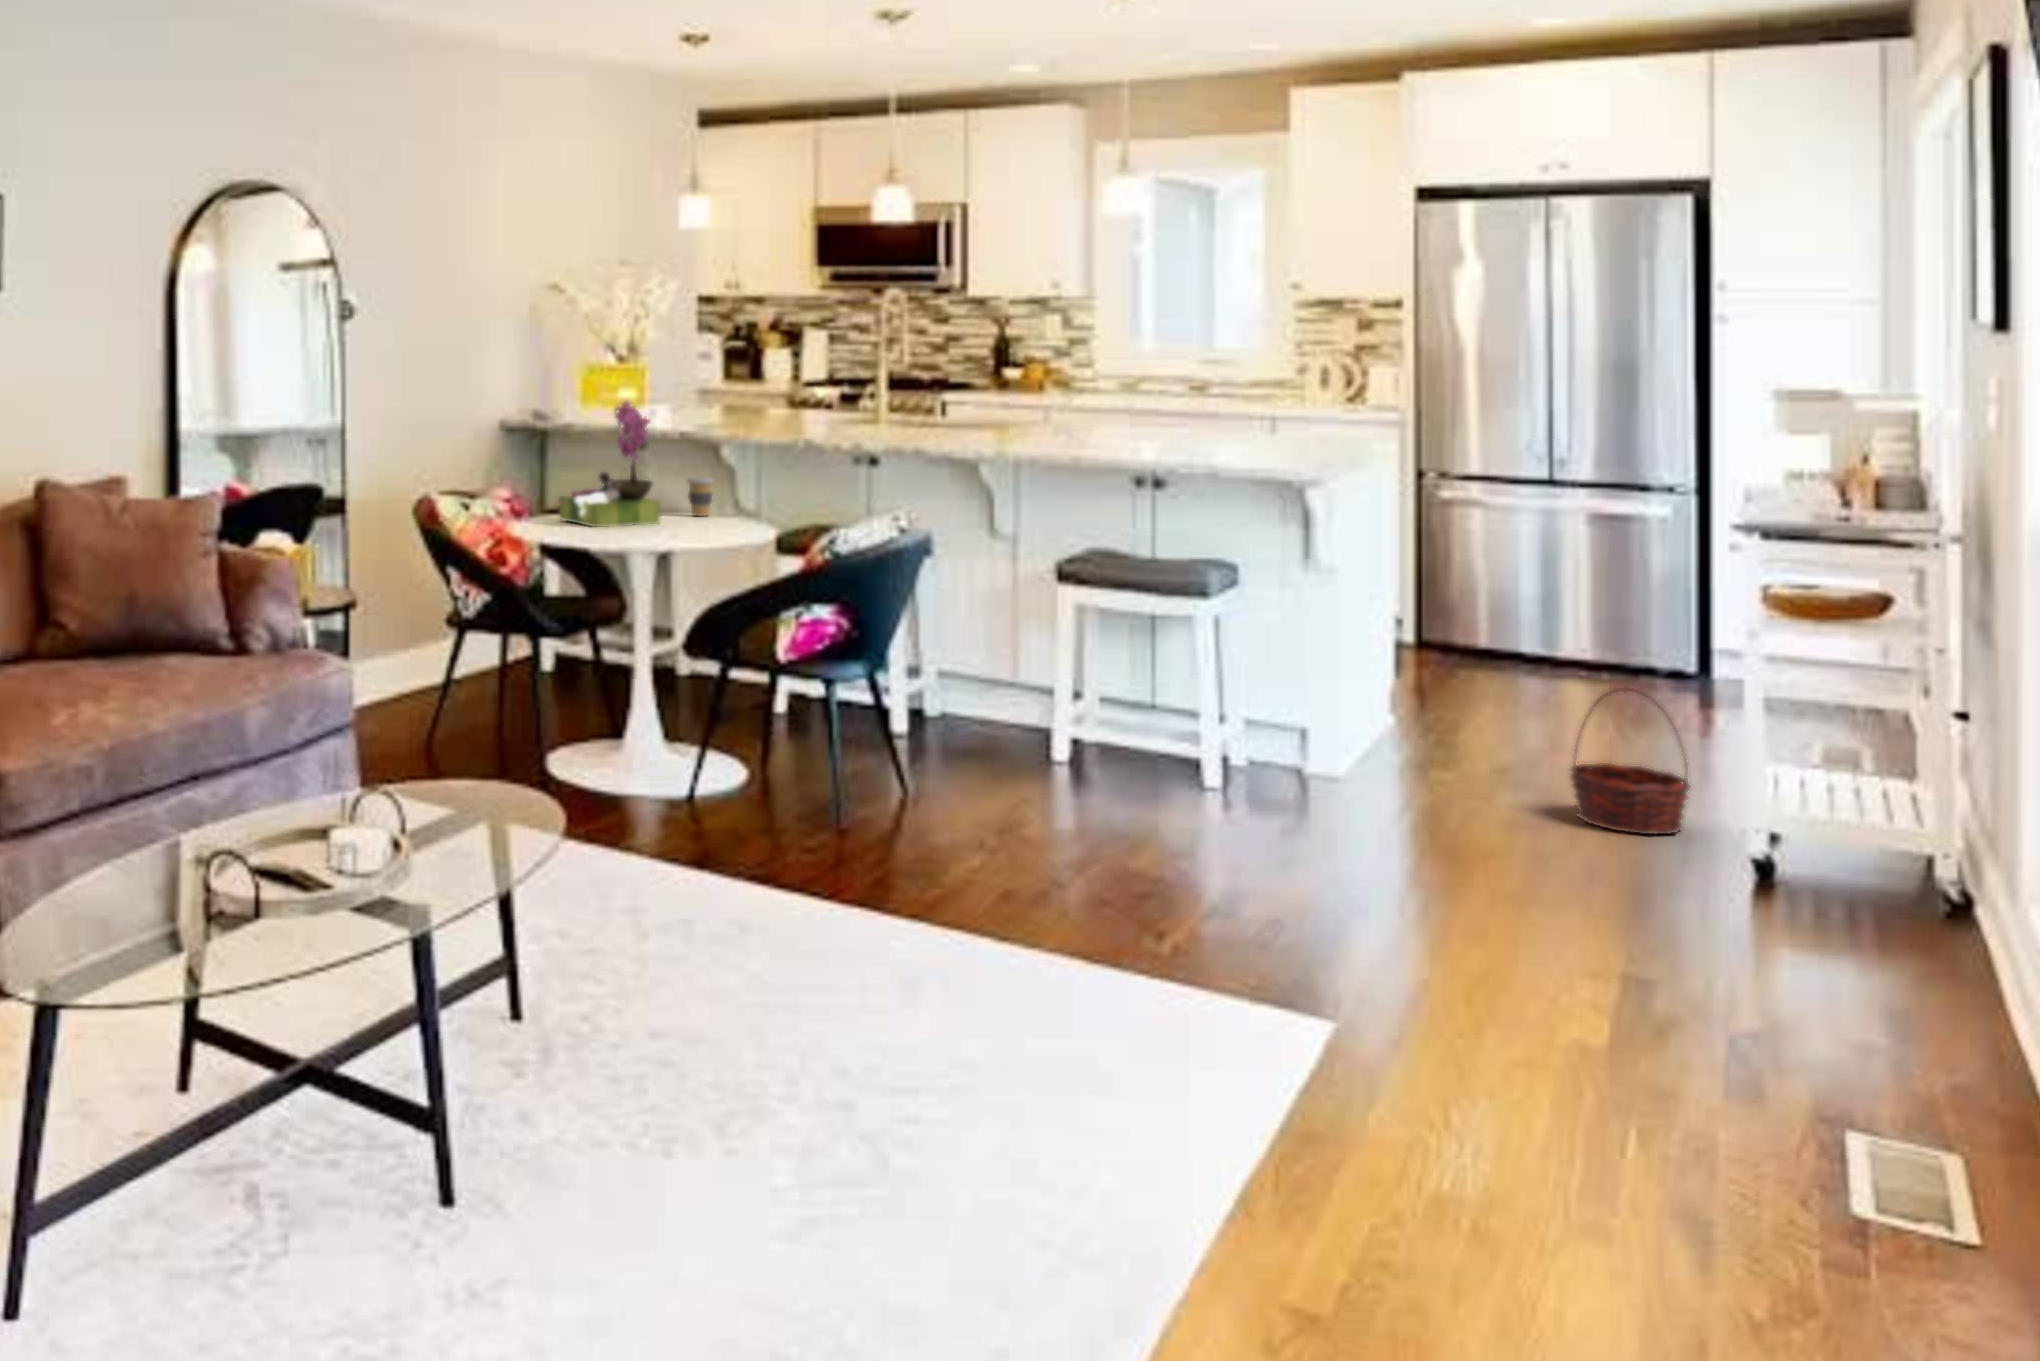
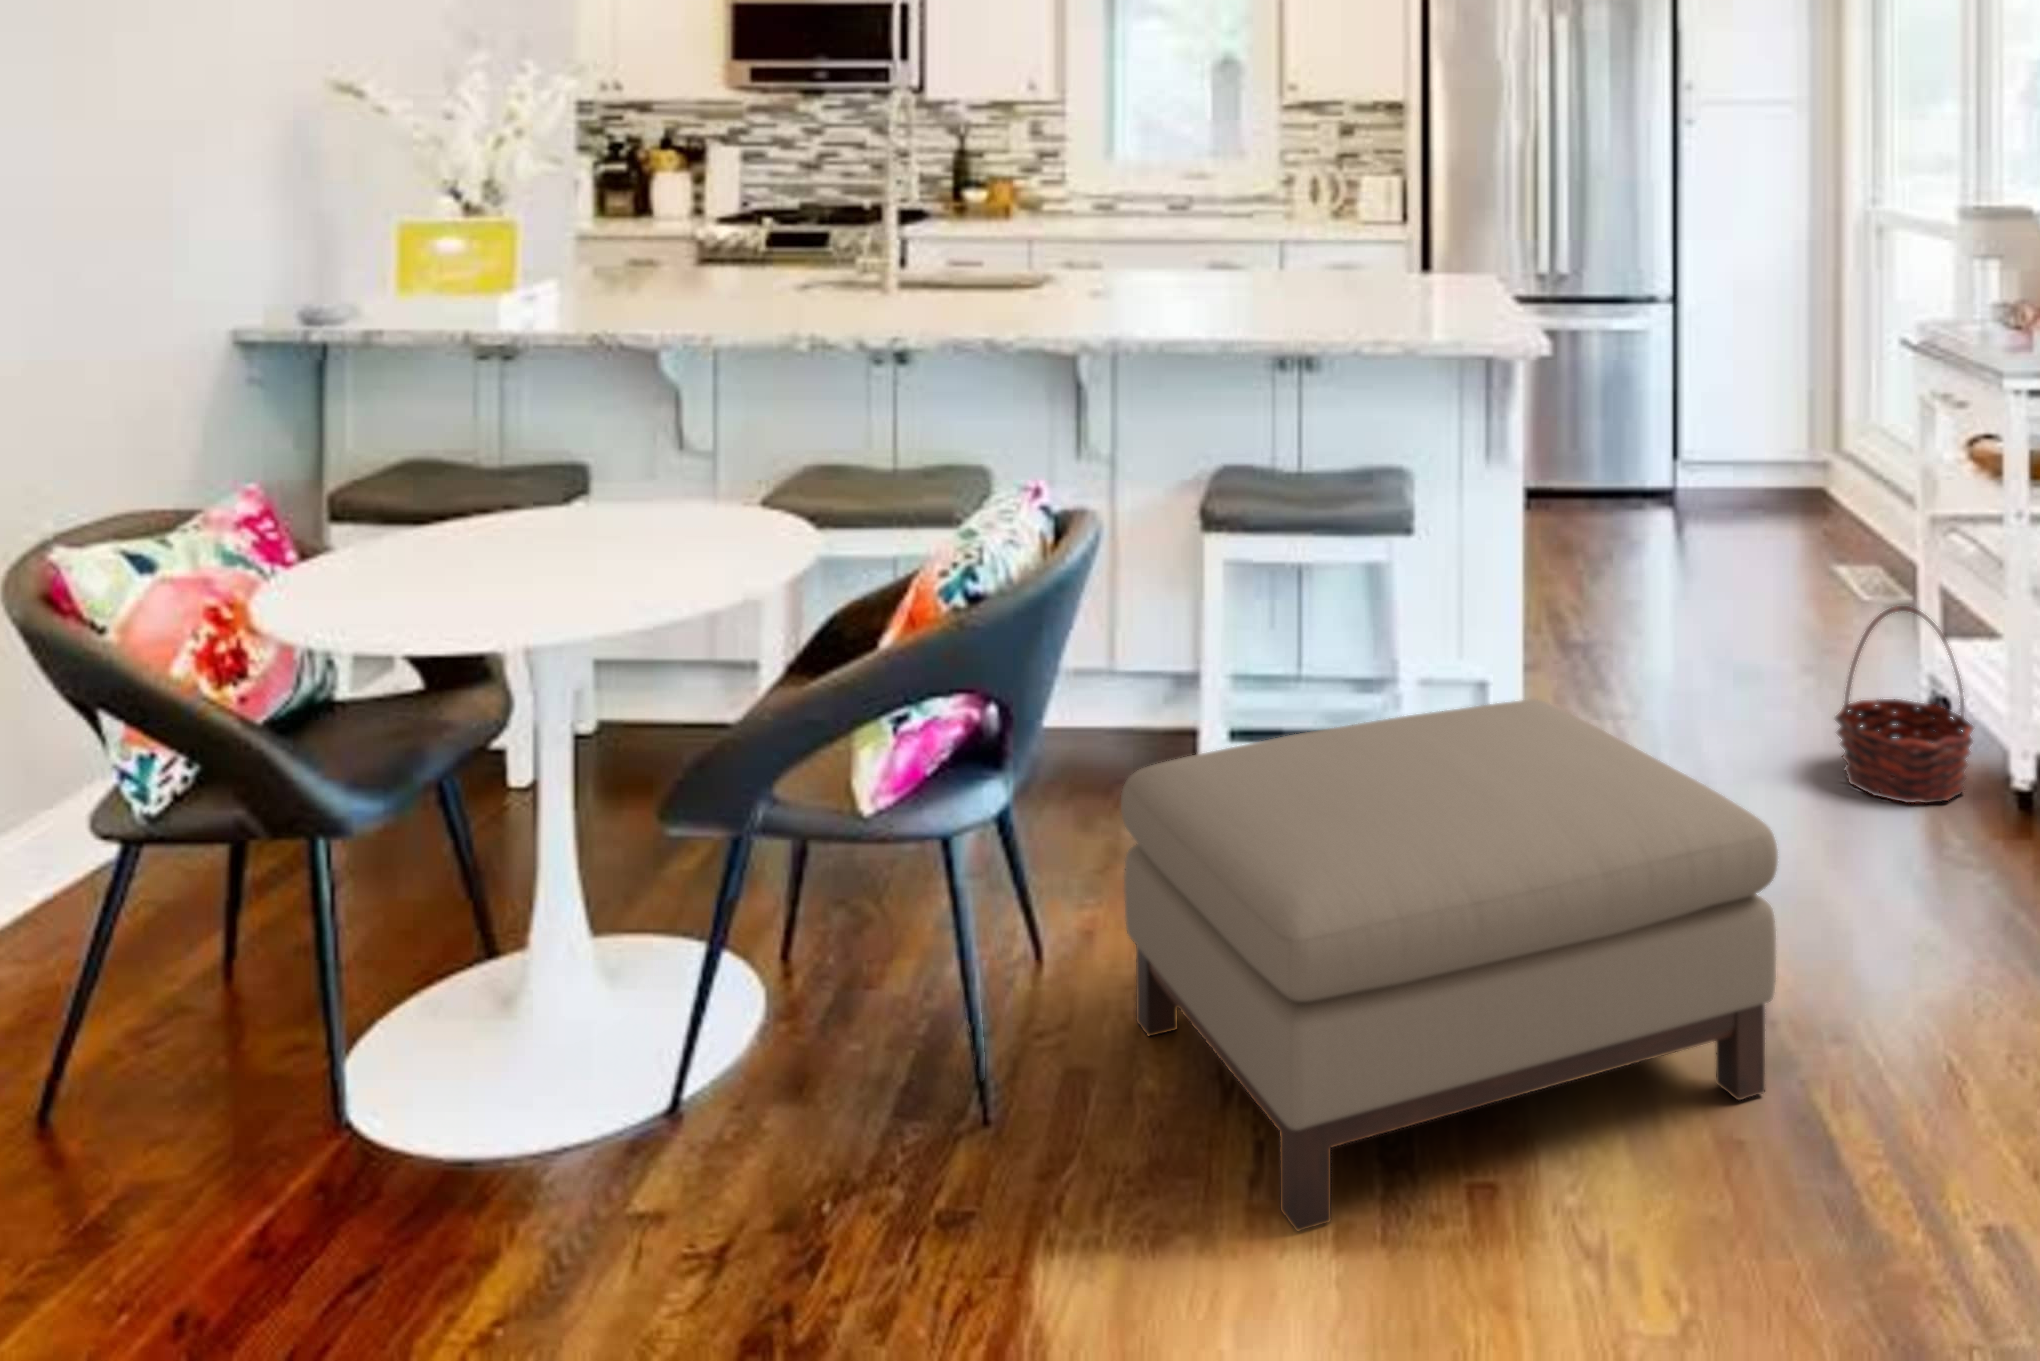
flower arrangement: present [559,401,660,527] -> none [364,311,582,592]
coffee cup: present [687,477,713,516] -> none [624,442,678,519]
ottoman: none [943,668,1327,891] -> present [1121,699,1778,1231]

